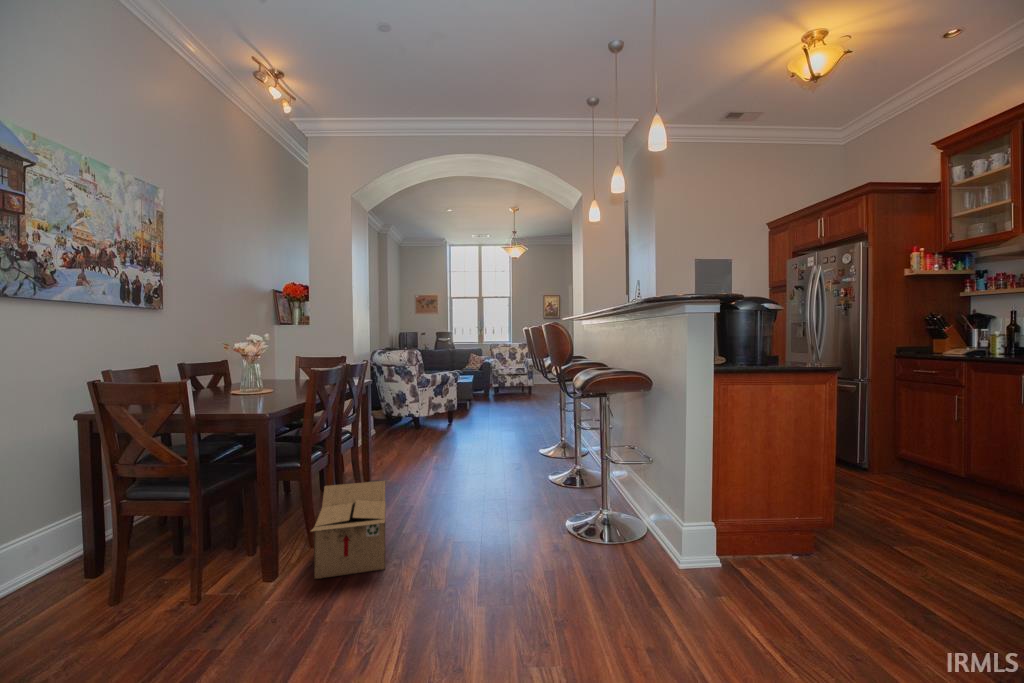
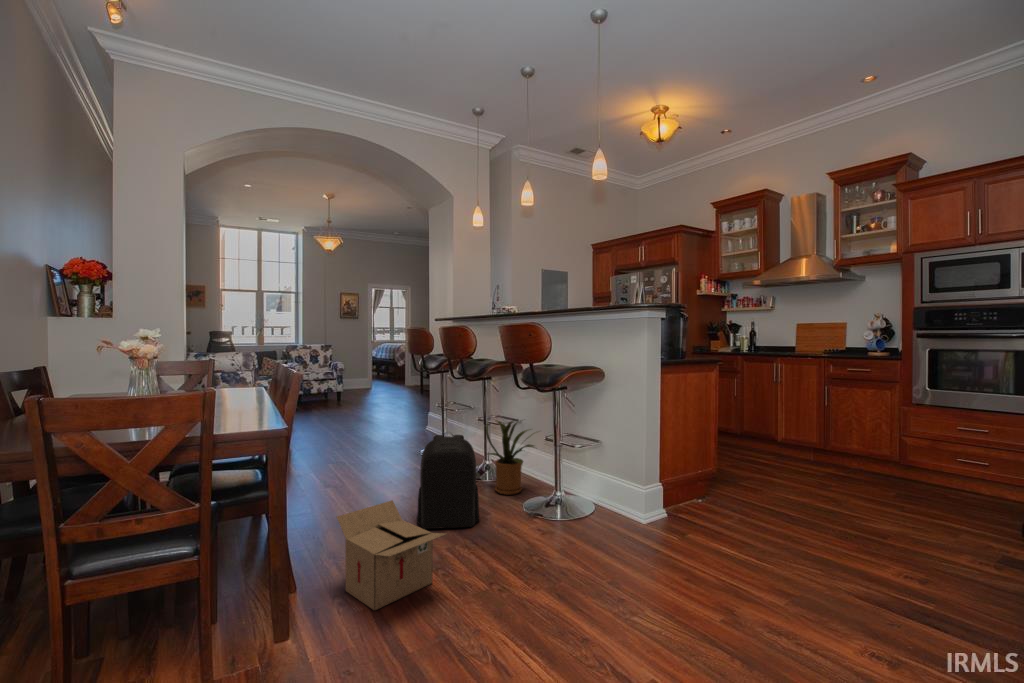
house plant: none [545,415,600,500] -> present [486,420,534,495]
backpack: none [445,424,506,523] -> present [417,435,480,529]

